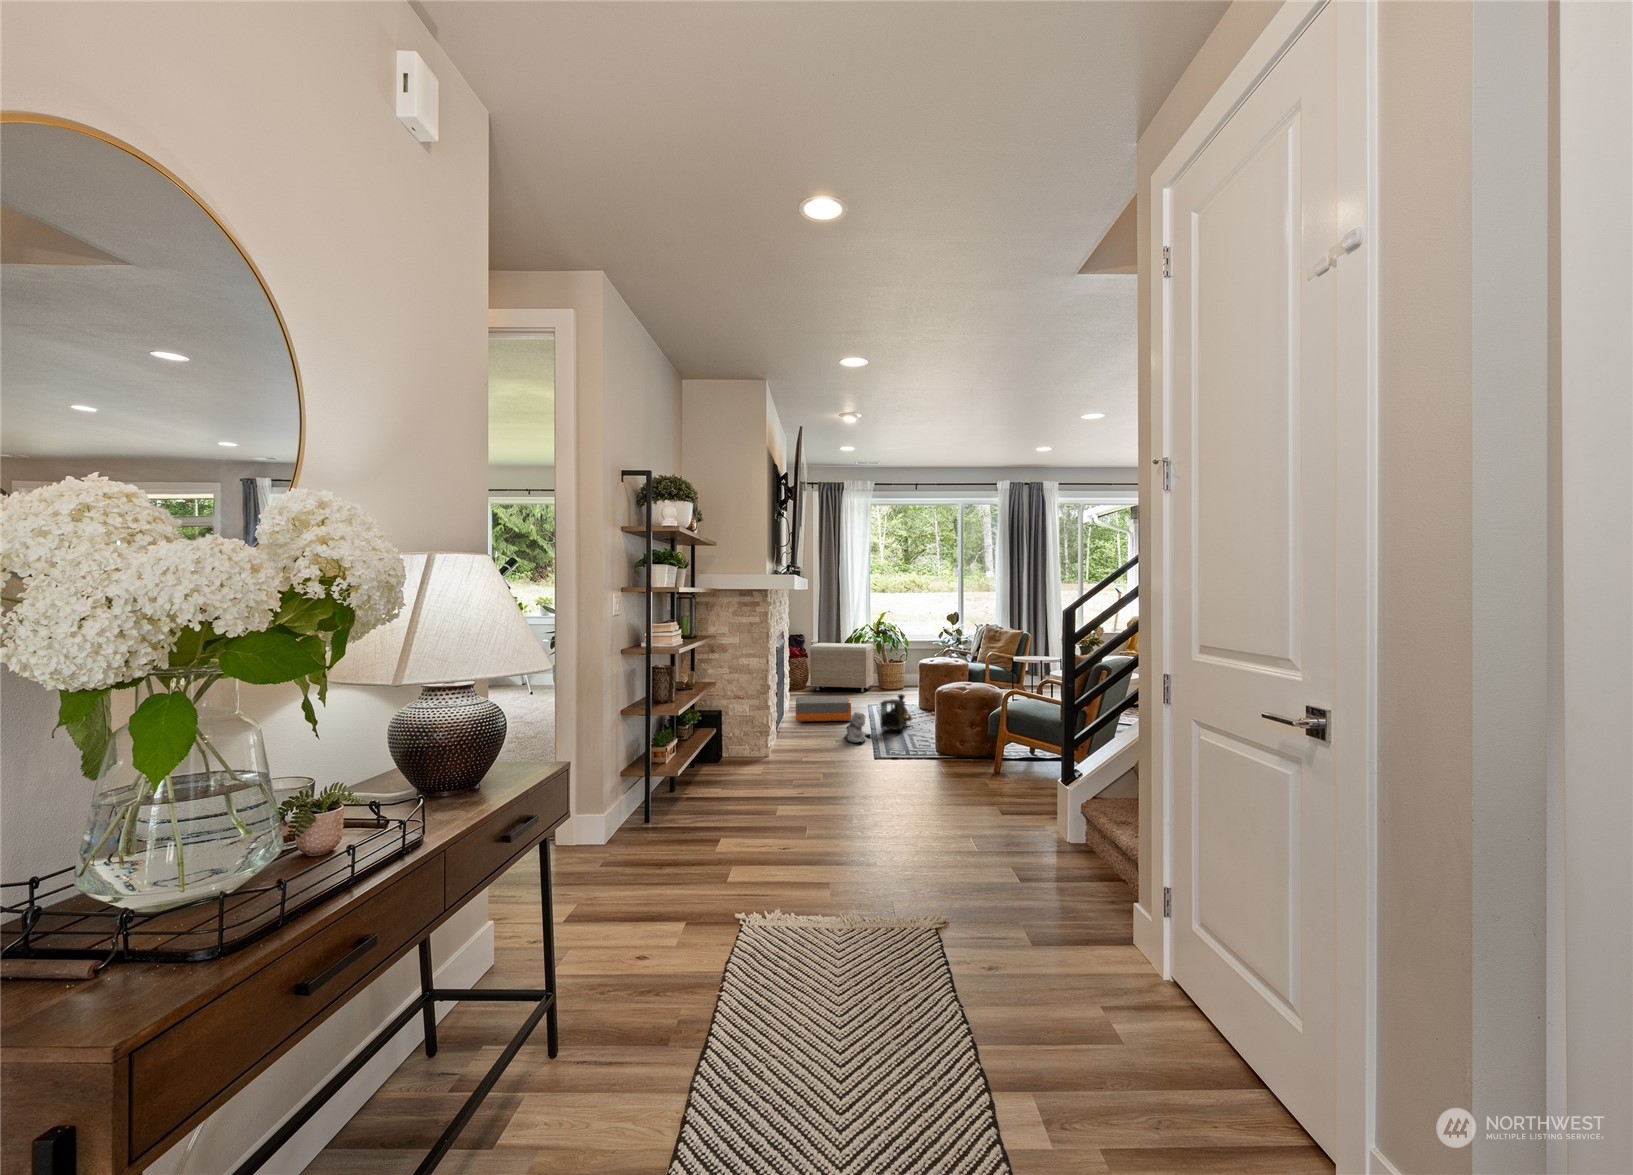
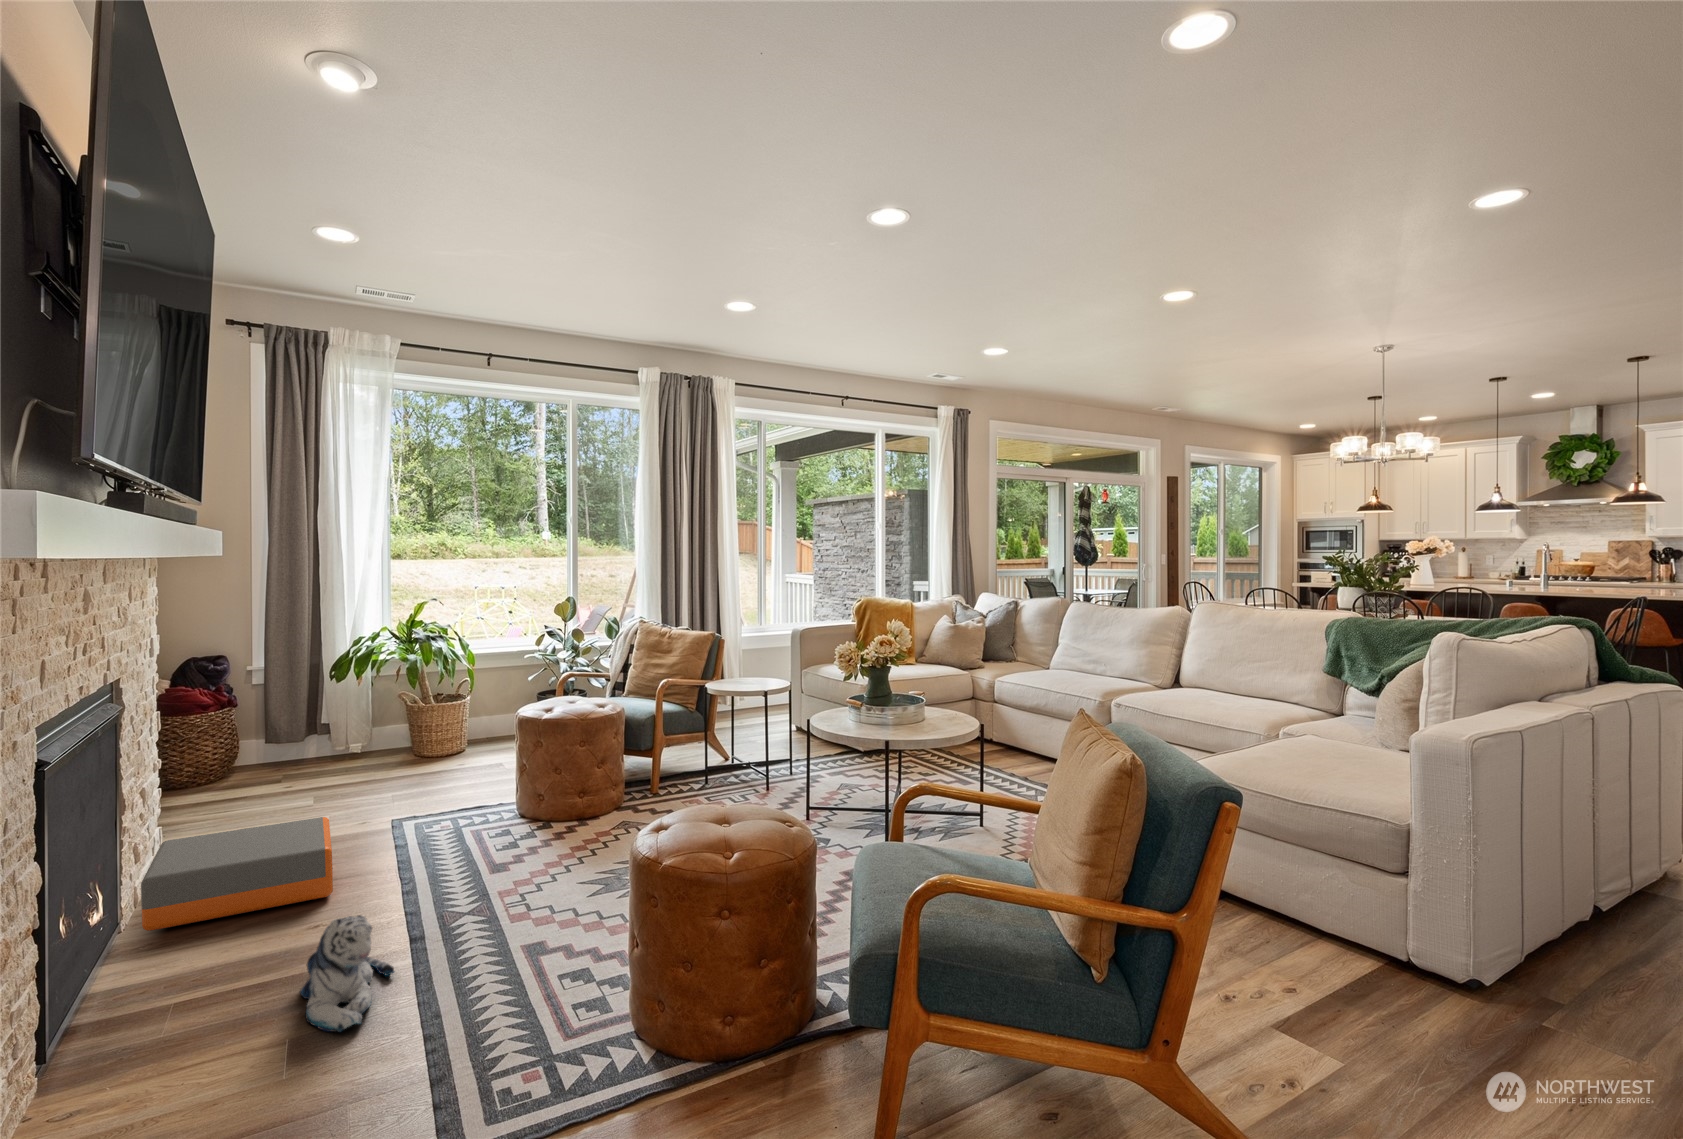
storage bench: present [810,643,874,692] -> none [238,667,400,779]
toy train: present [880,694,912,731] -> none [418,811,509,931]

